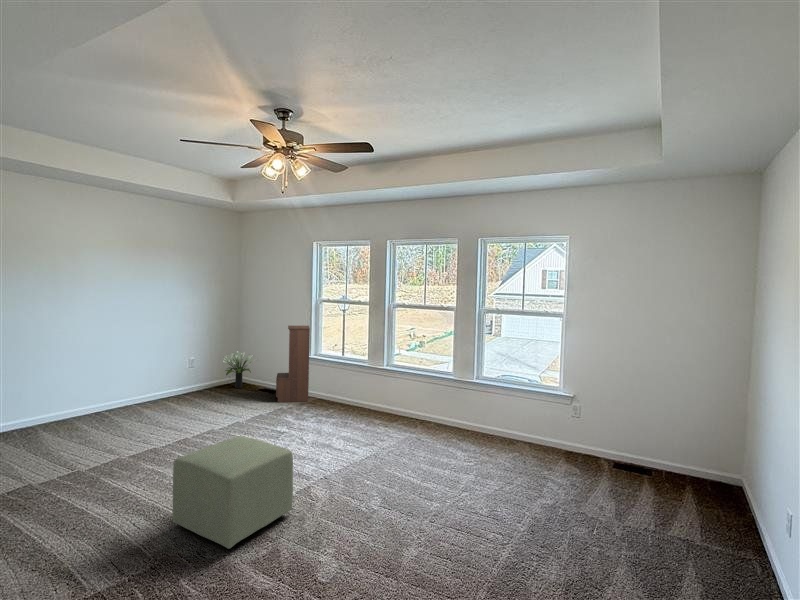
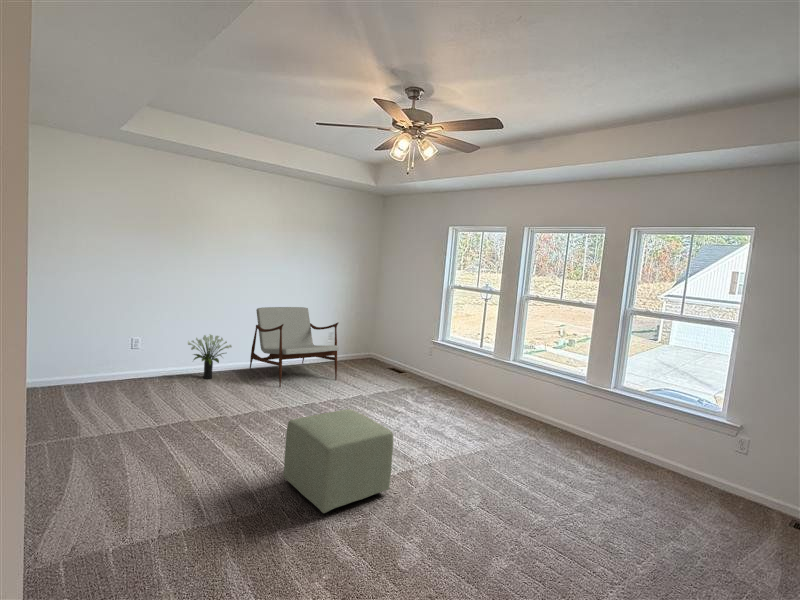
bookshelf: present [276,326,310,402] -> none [401,309,439,386]
armchair: none [96,336,206,428] -> present [250,307,339,387]
potted plant: present [222,351,258,388] -> present [188,334,232,379]

